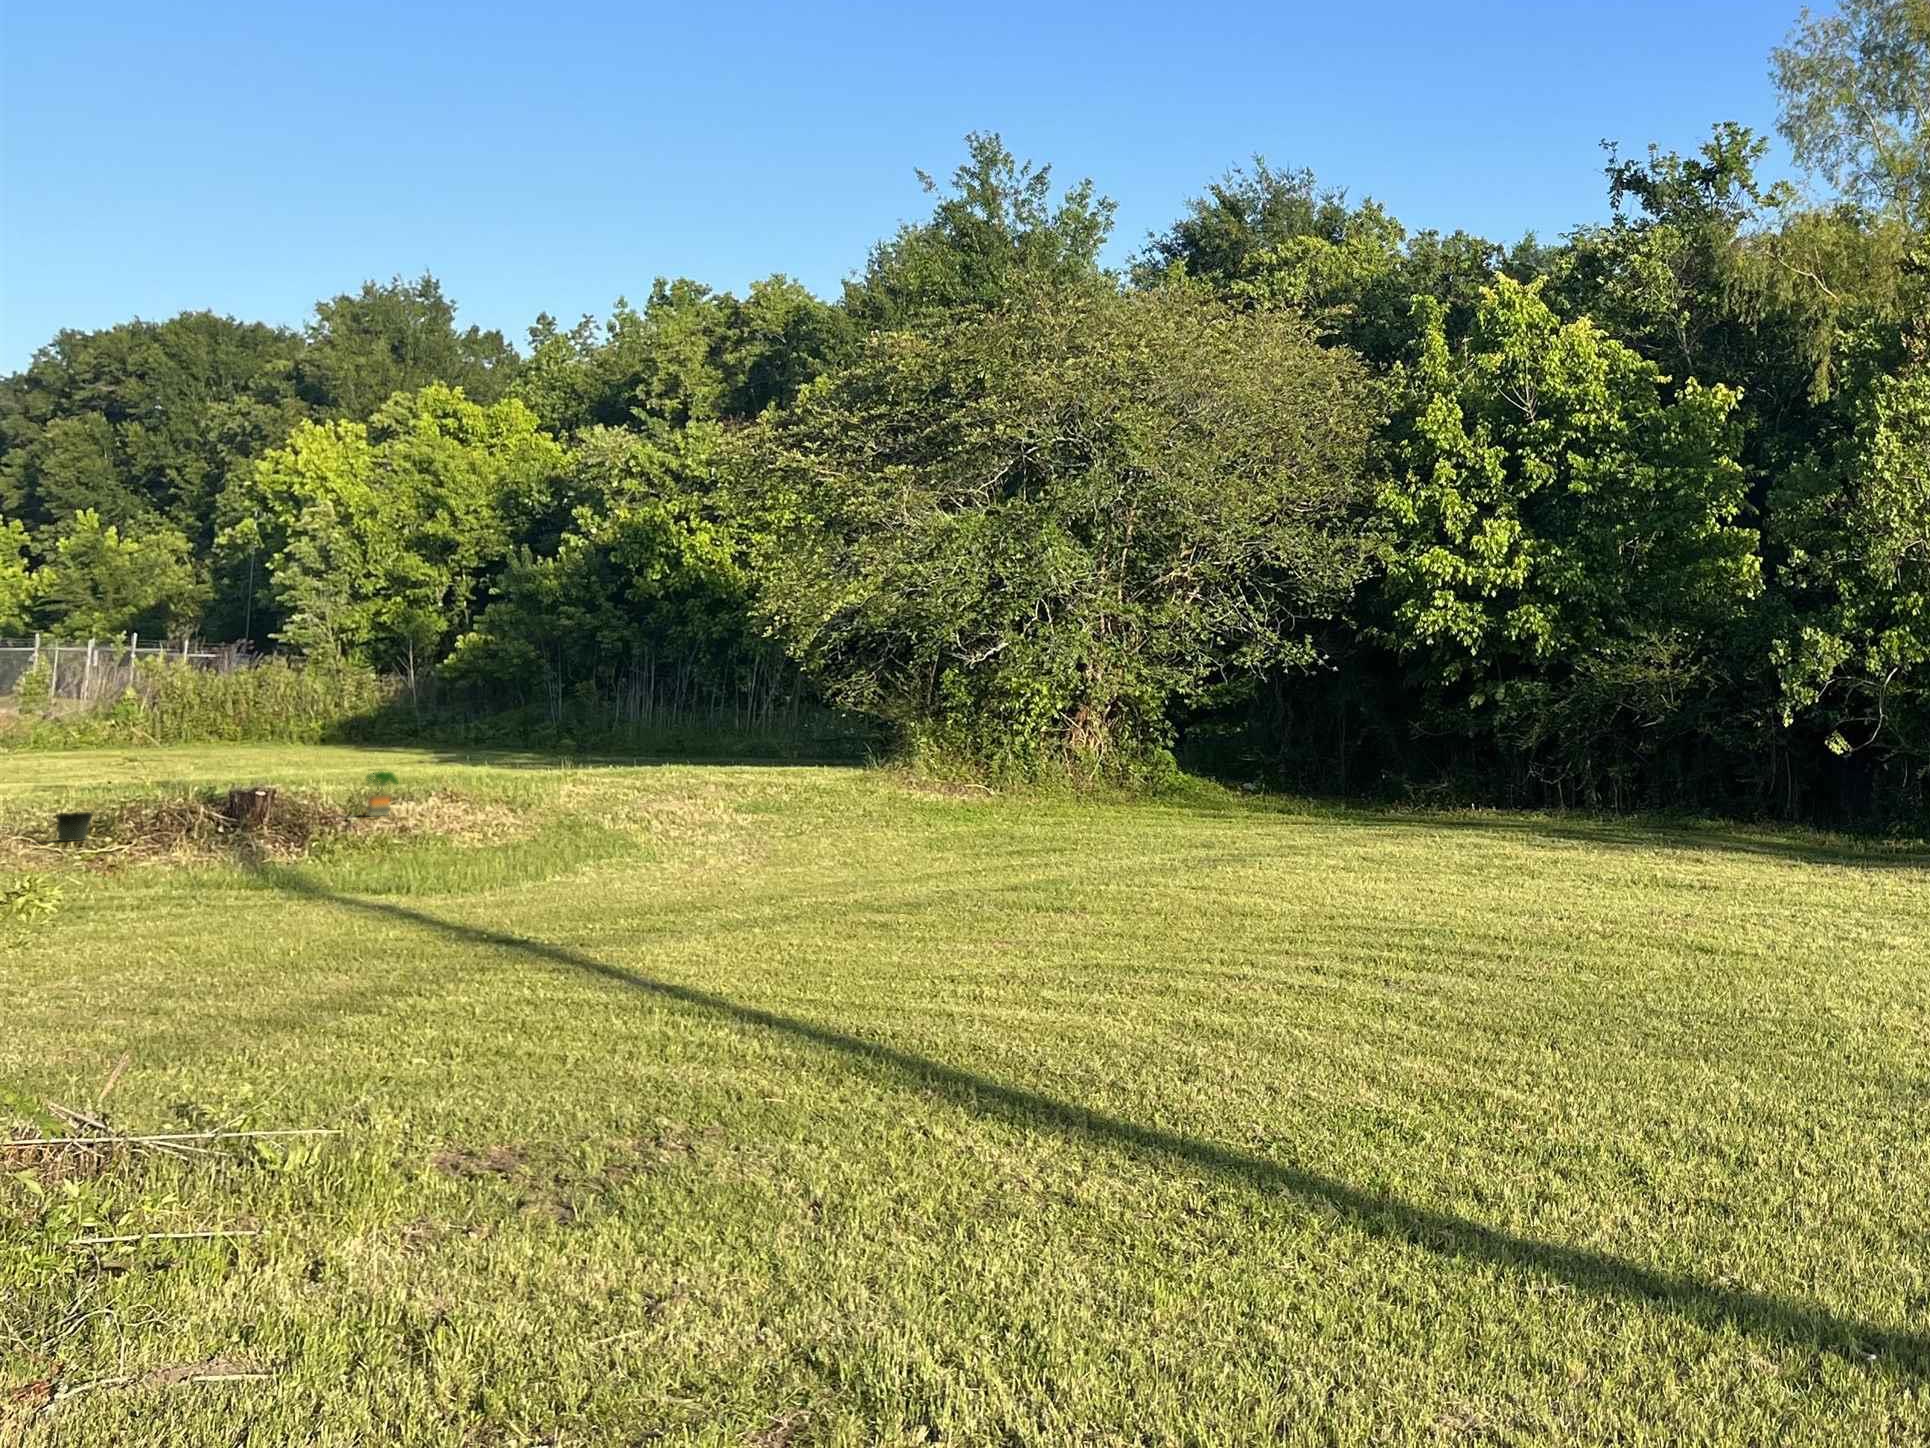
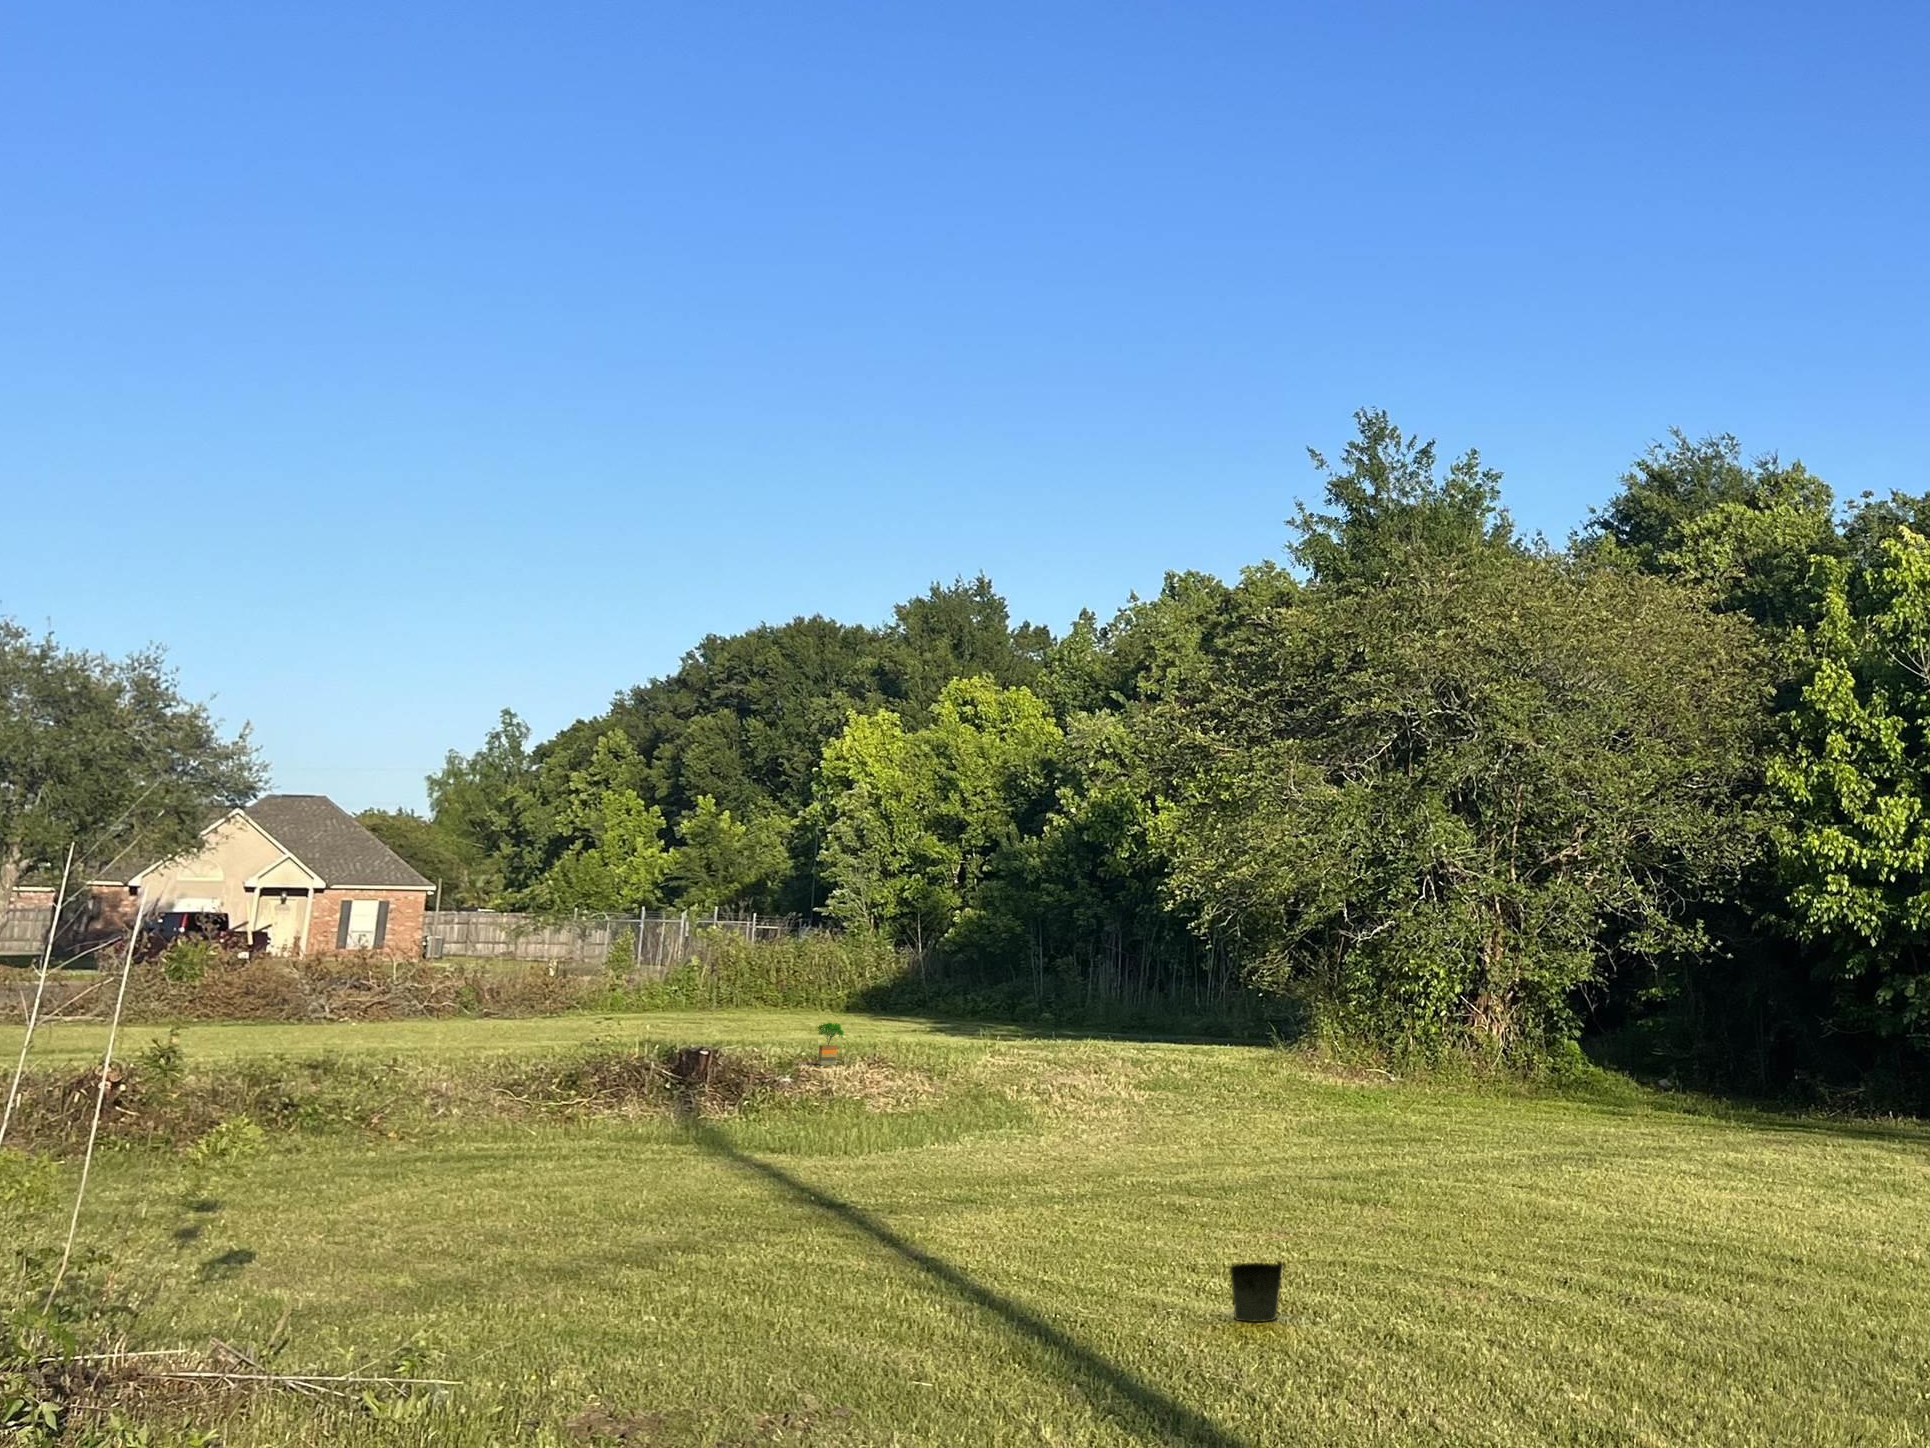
bucket: present [56,811,94,842] -> present [1230,1261,1285,1322]

